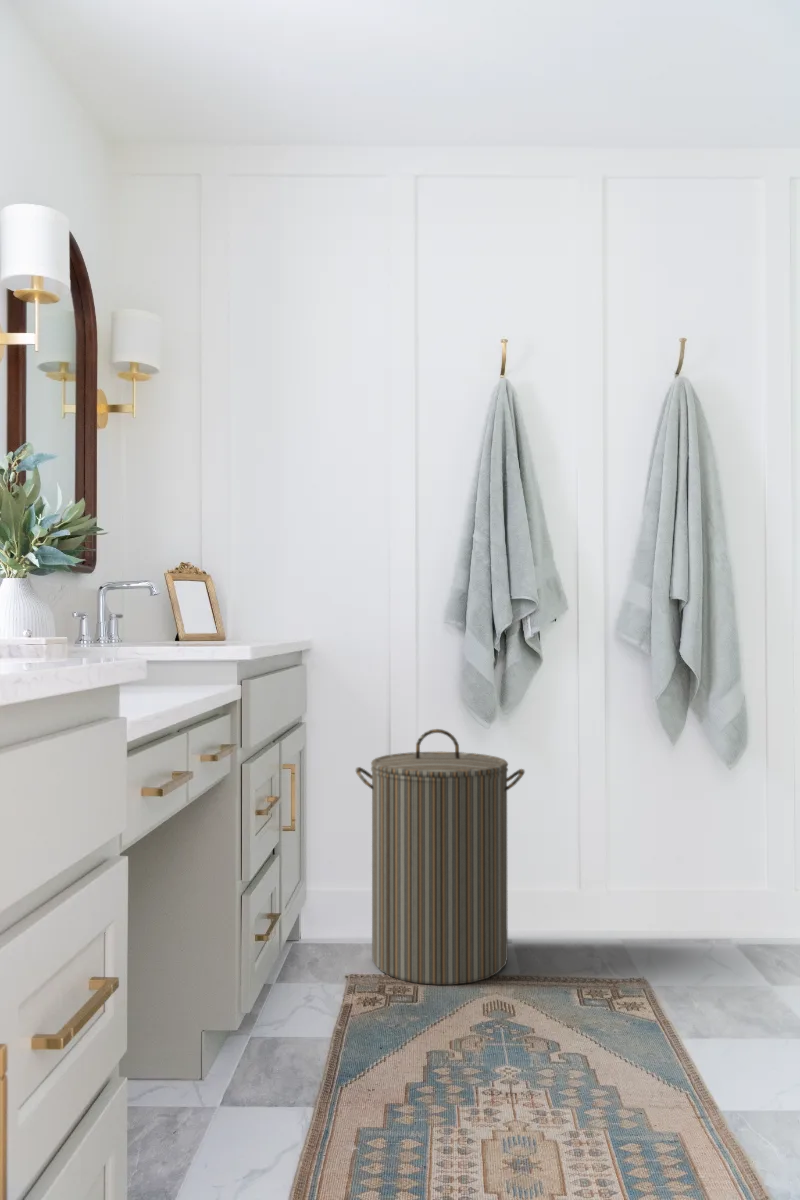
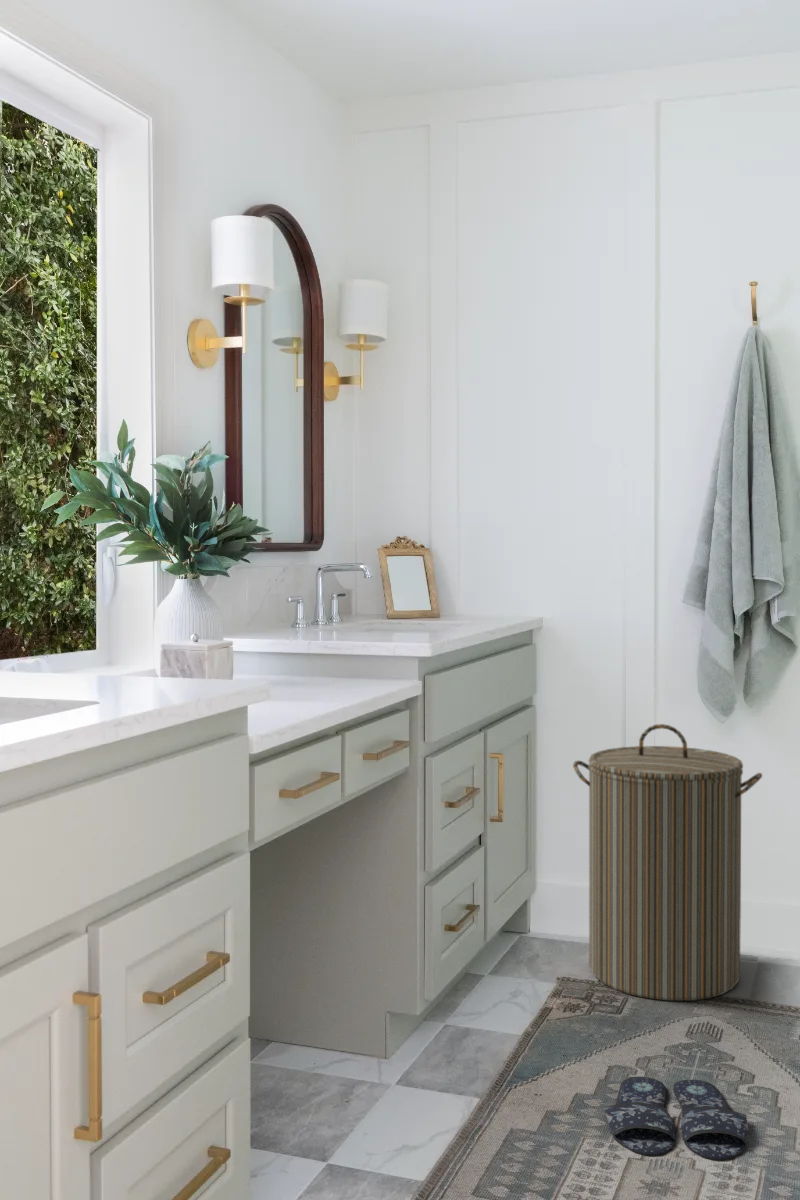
slippers: none [442,1054,580,1136] -> present [605,1077,748,1161]

